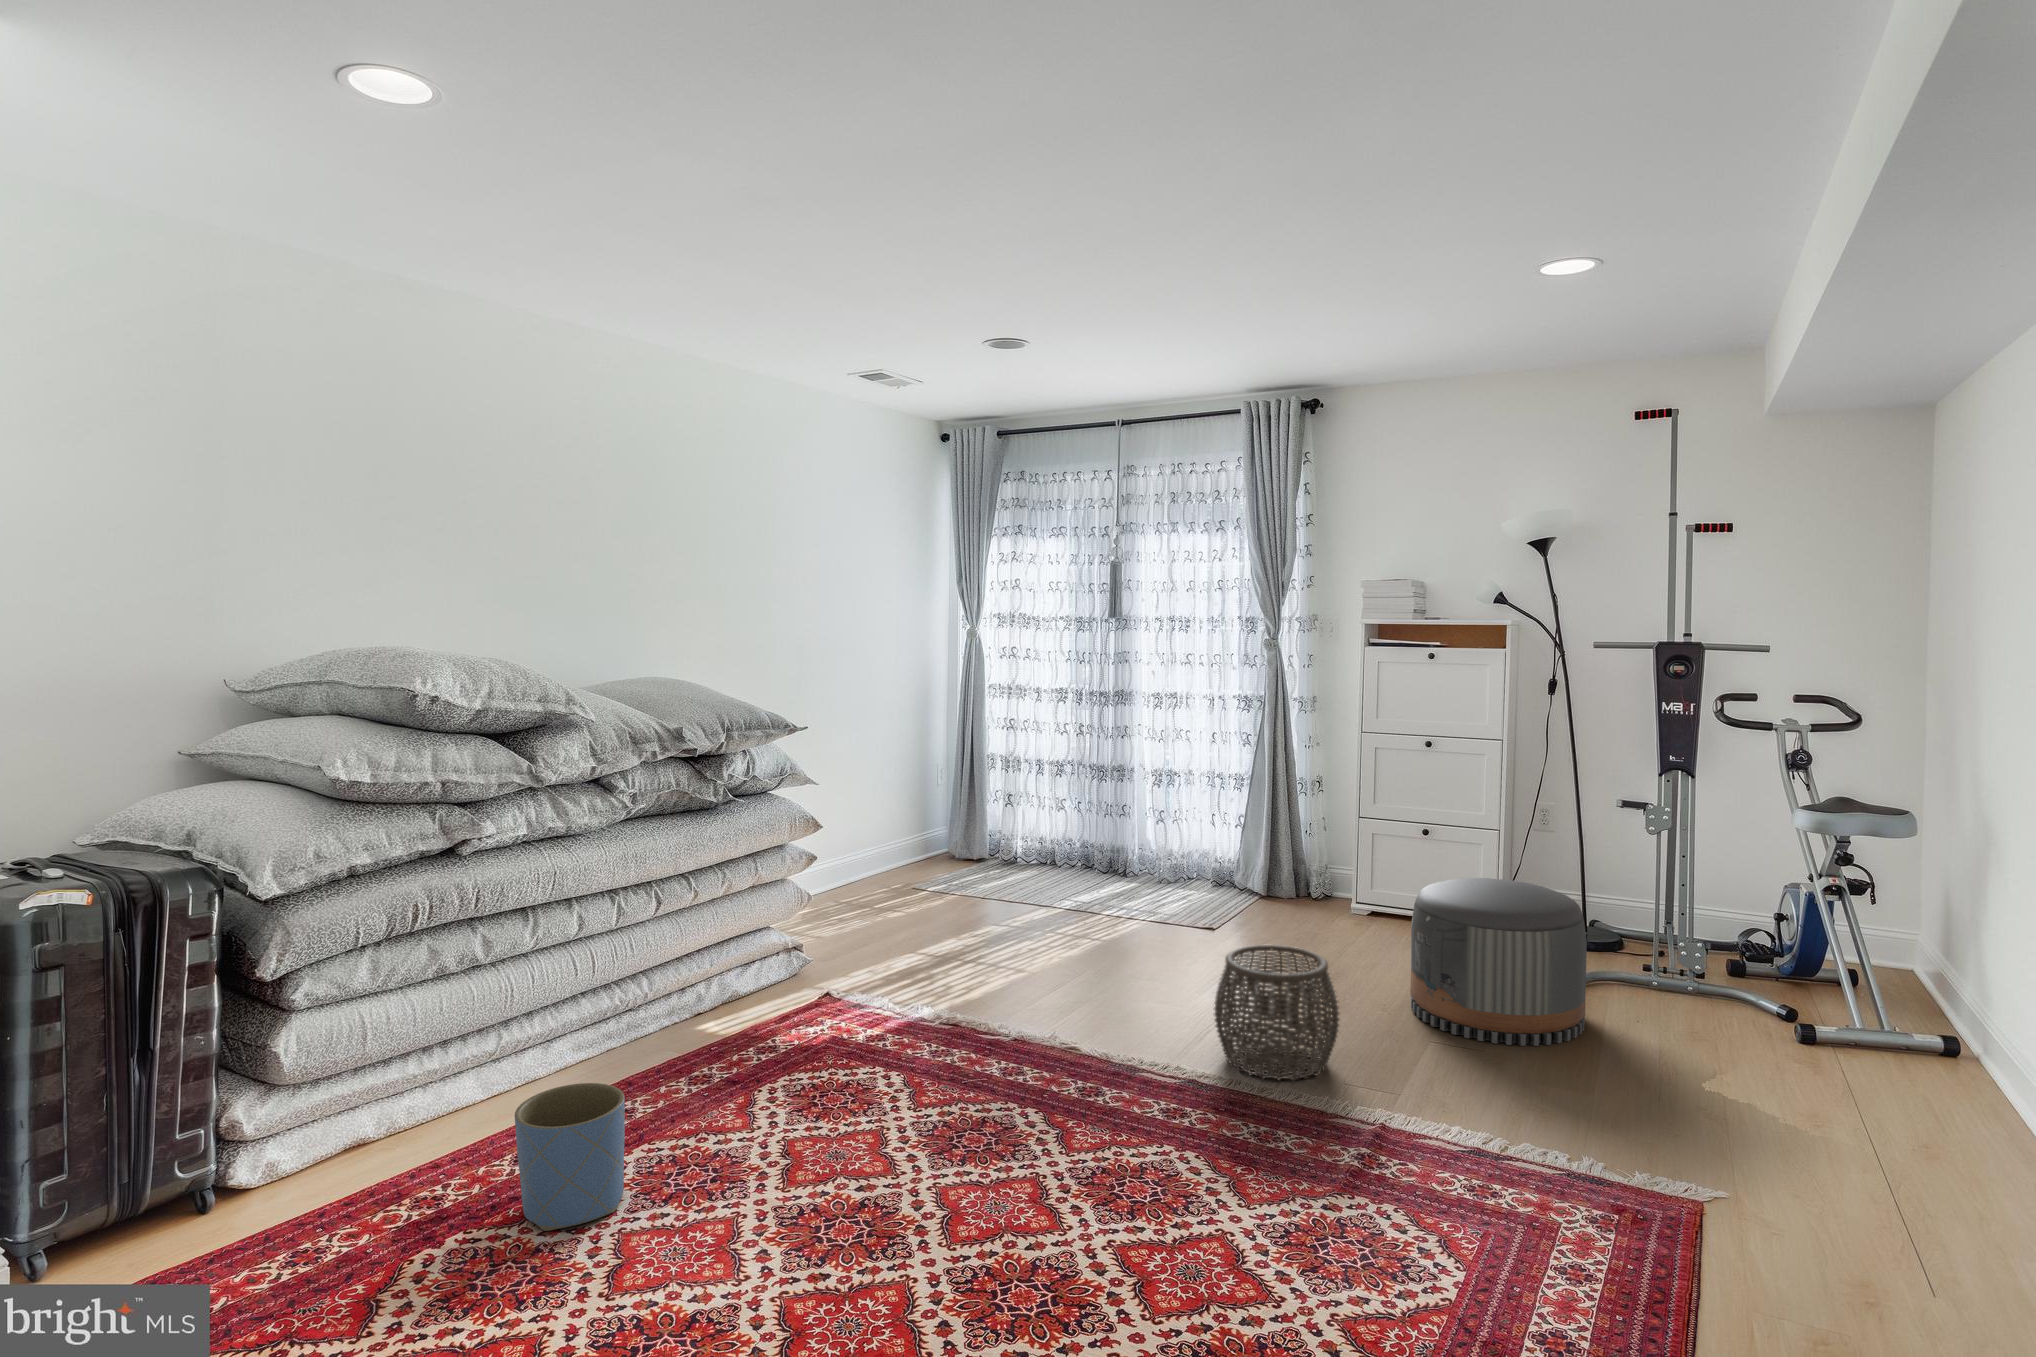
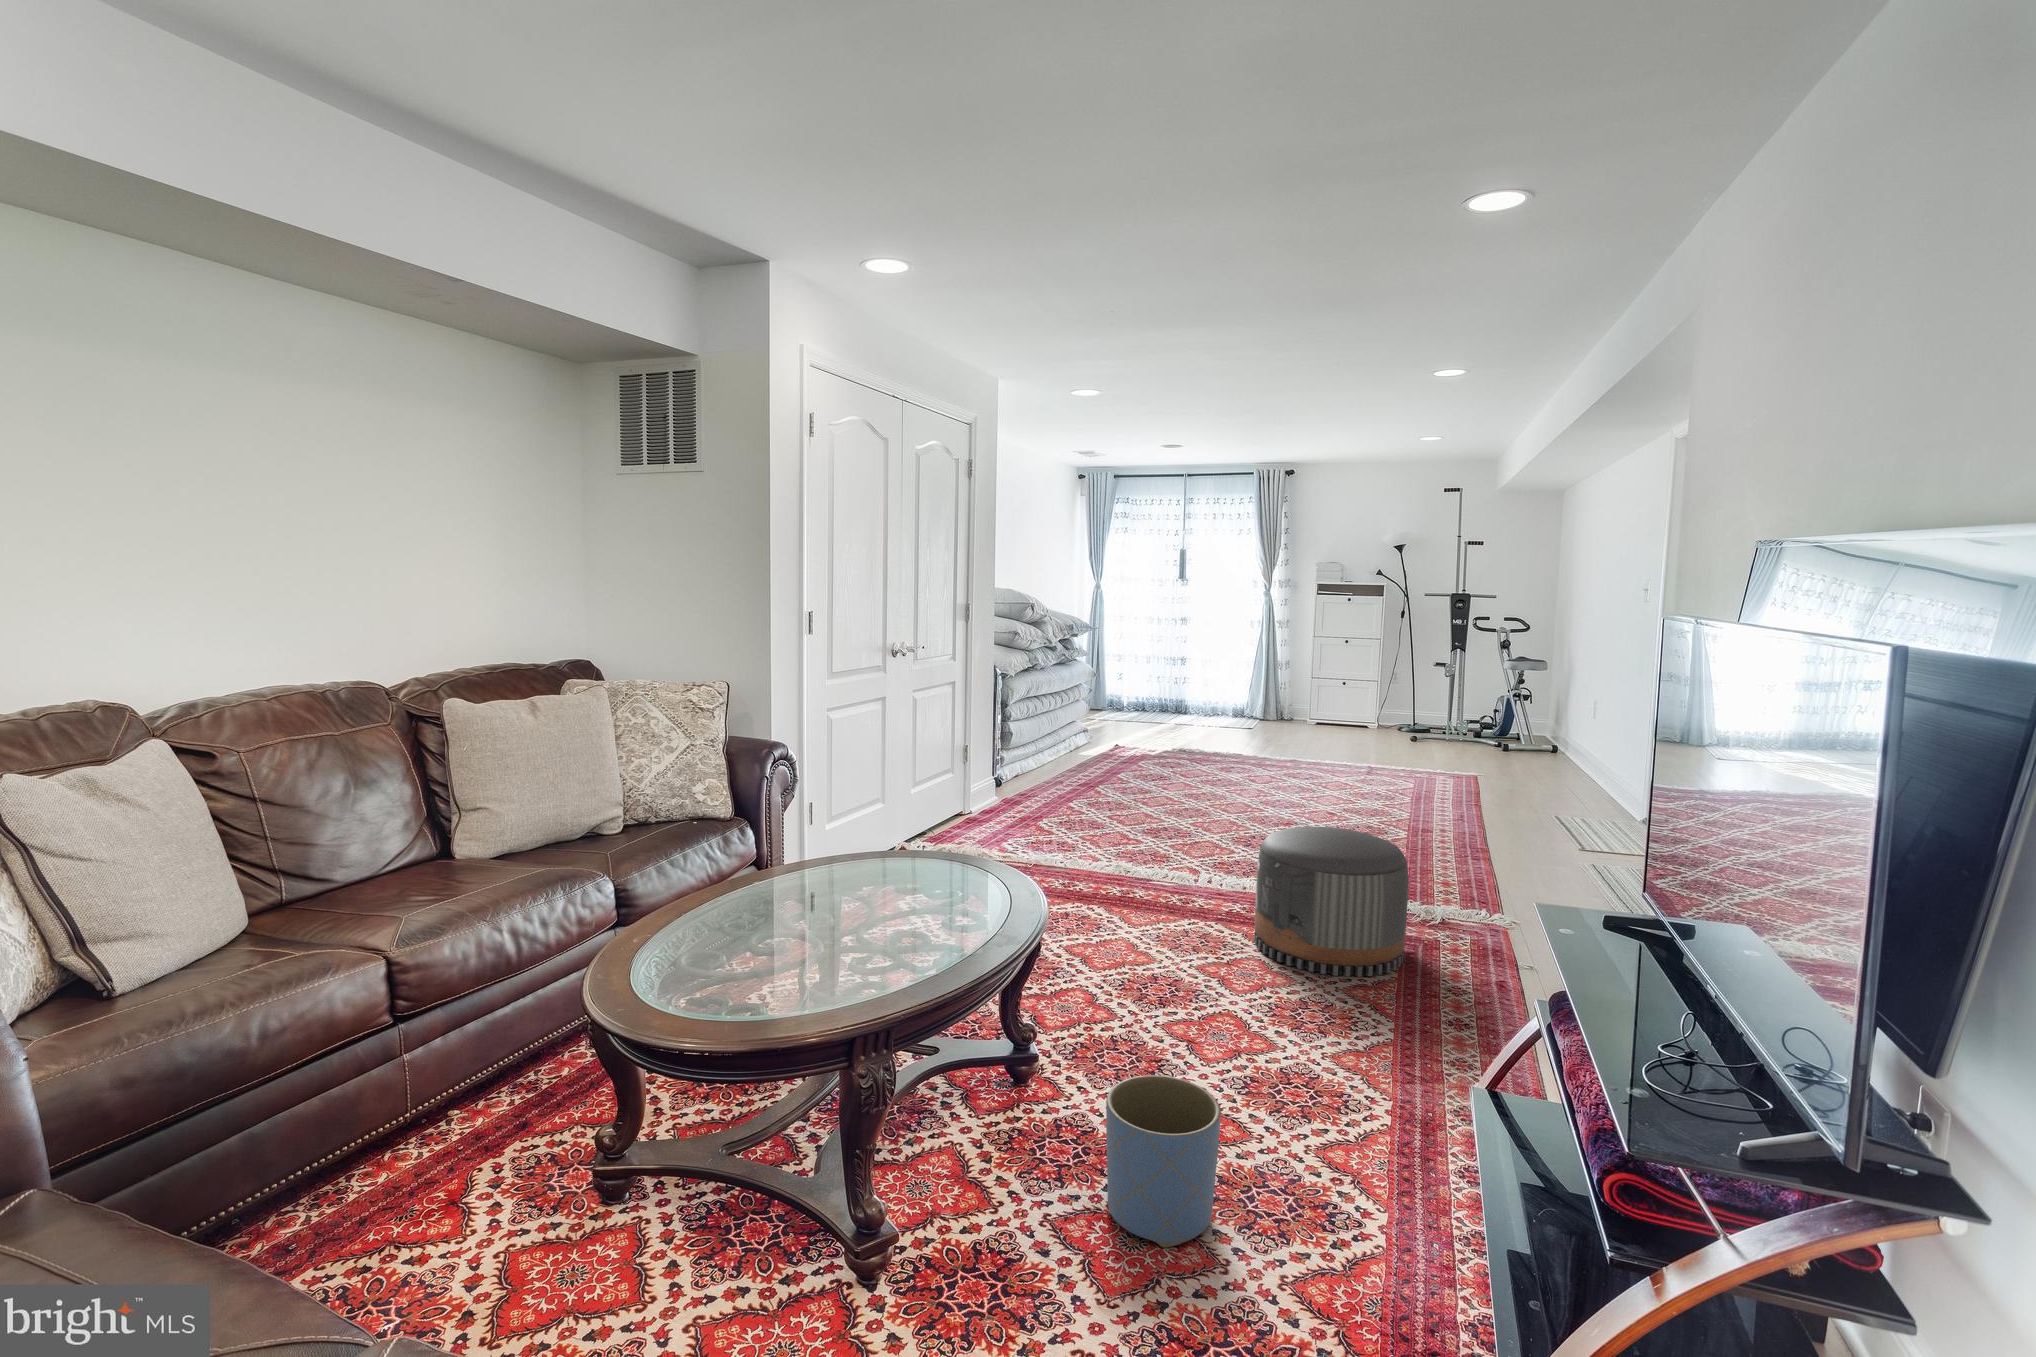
woven basket: present [1214,945,1340,1080] -> none [1097,895,1213,1024]
planter: present [515,1083,625,1231] -> present [1106,1075,1221,1247]

